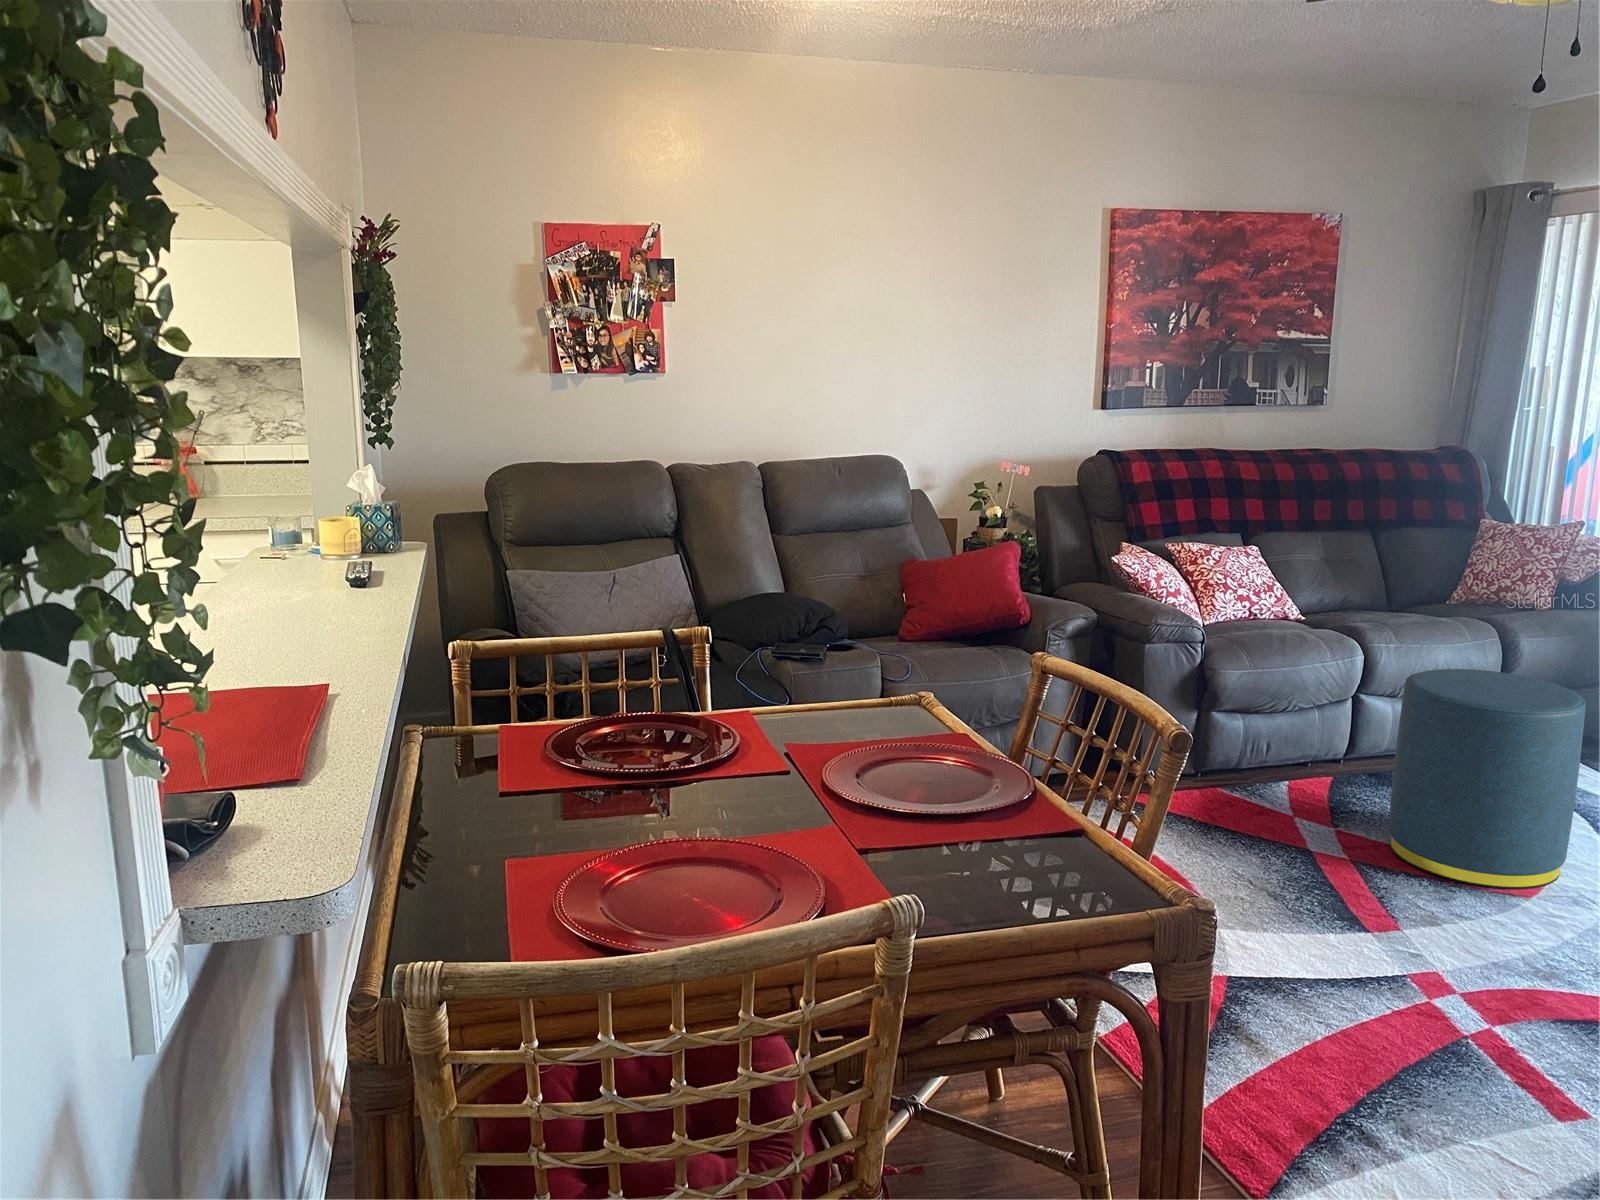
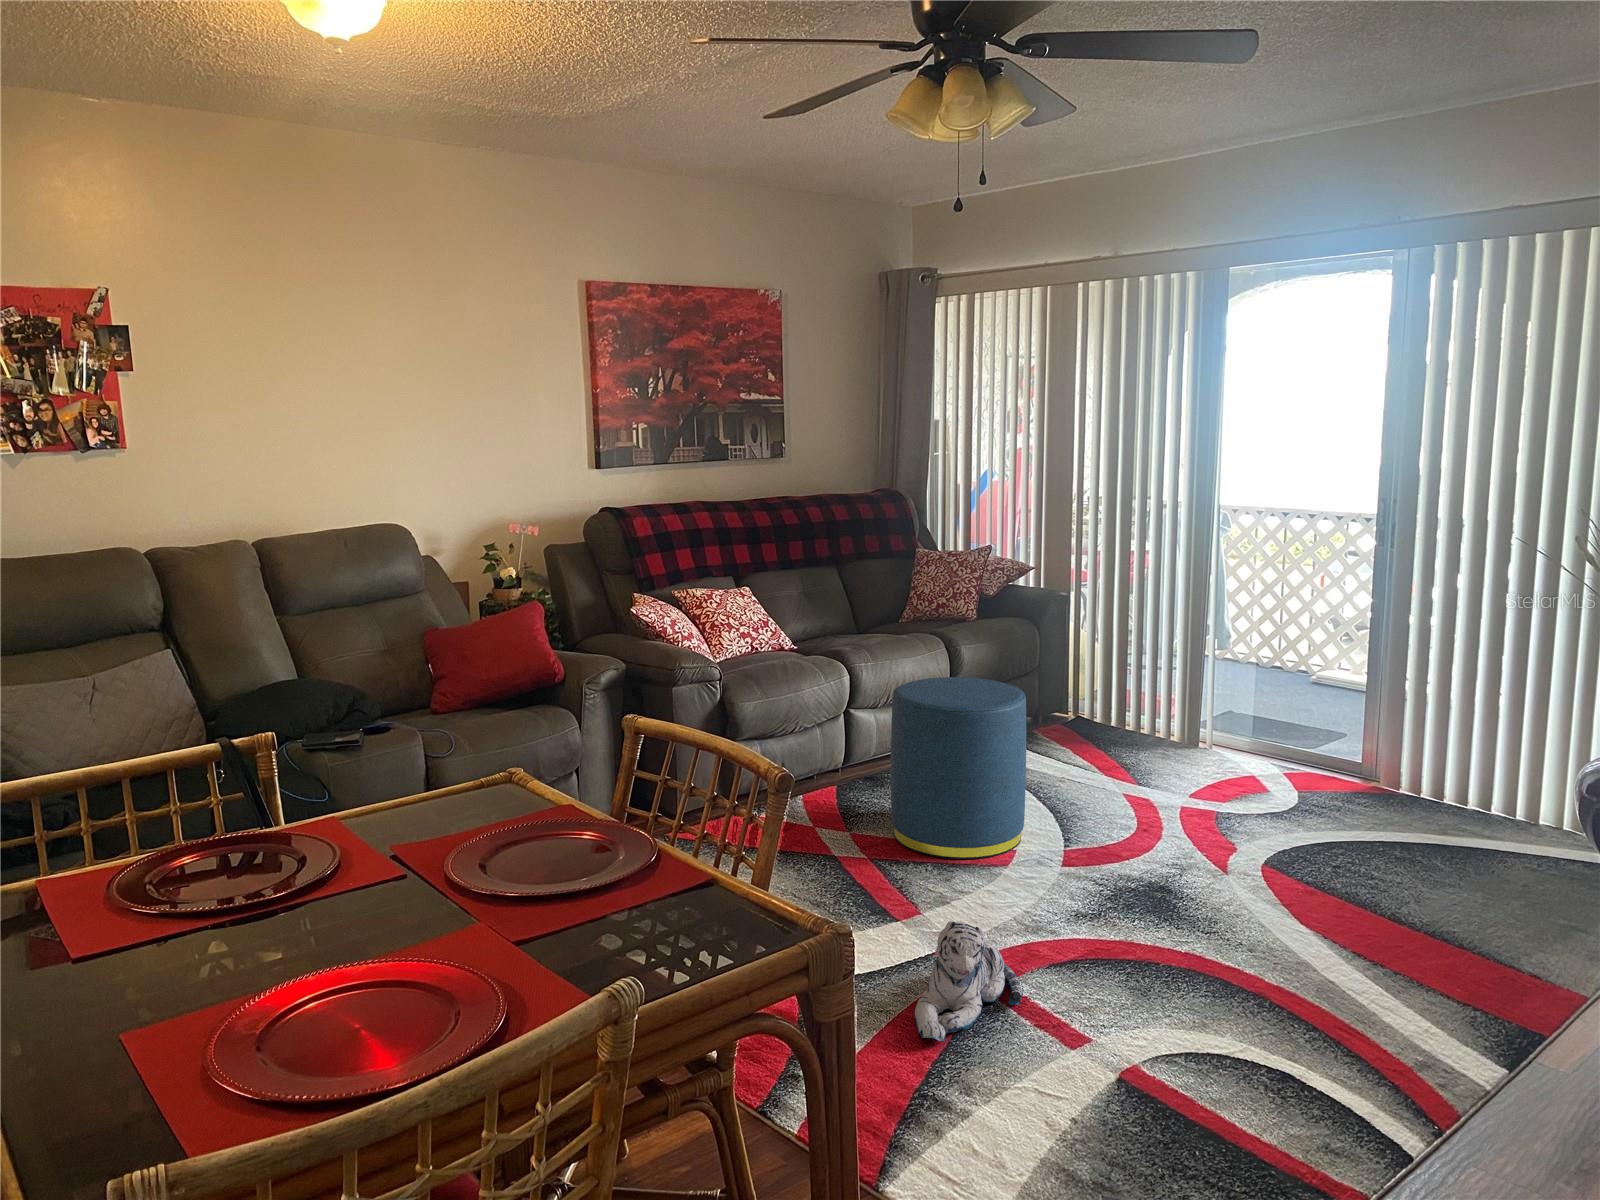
plush toy: none [1360,940,1509,1072] -> present [915,921,1023,1041]

